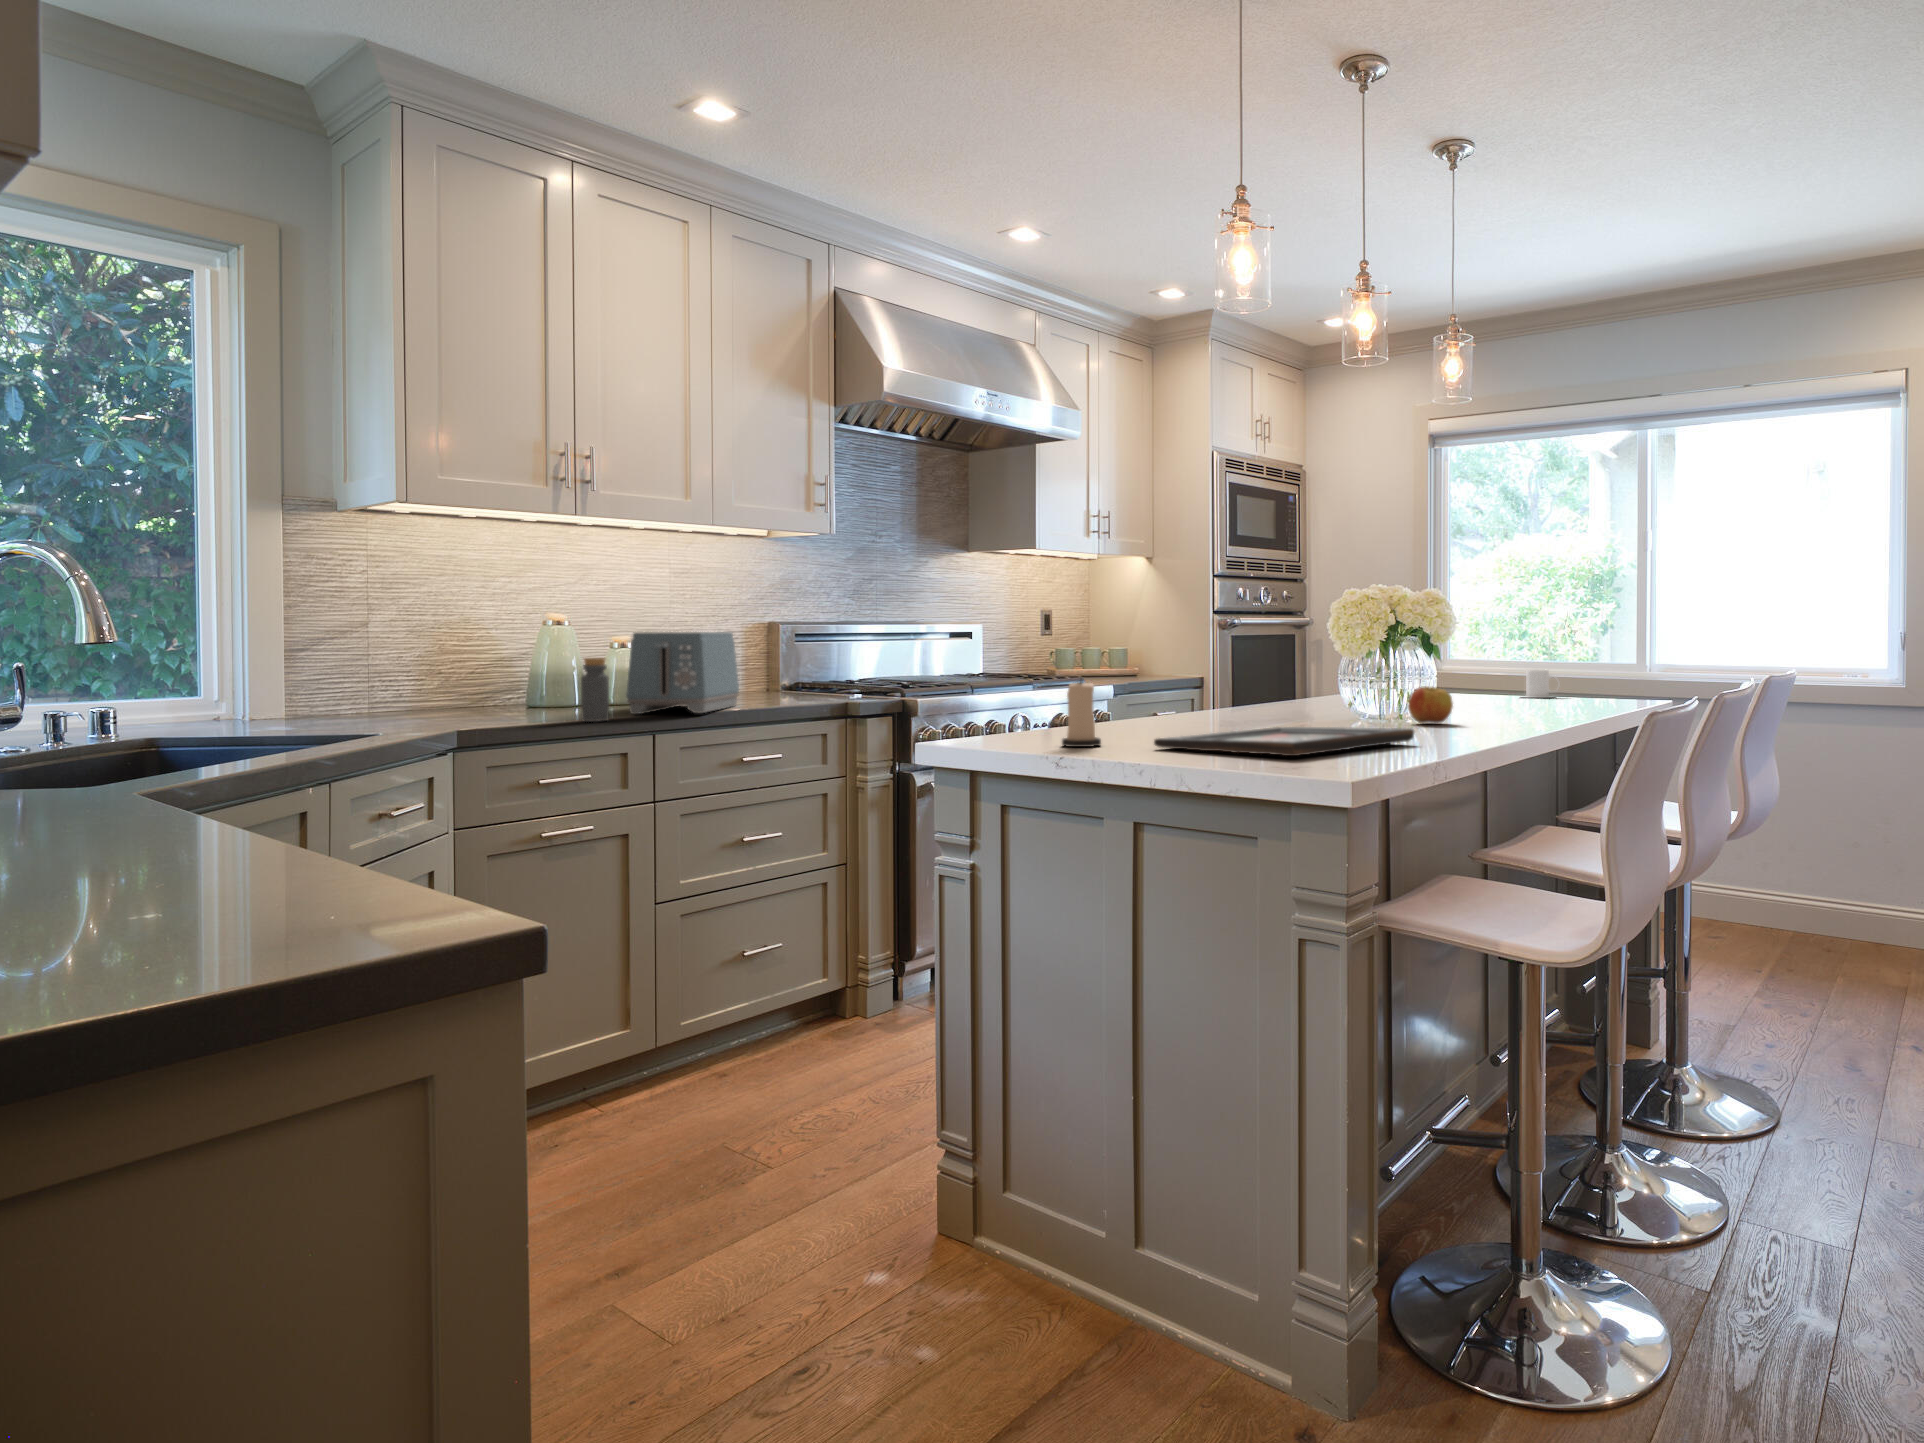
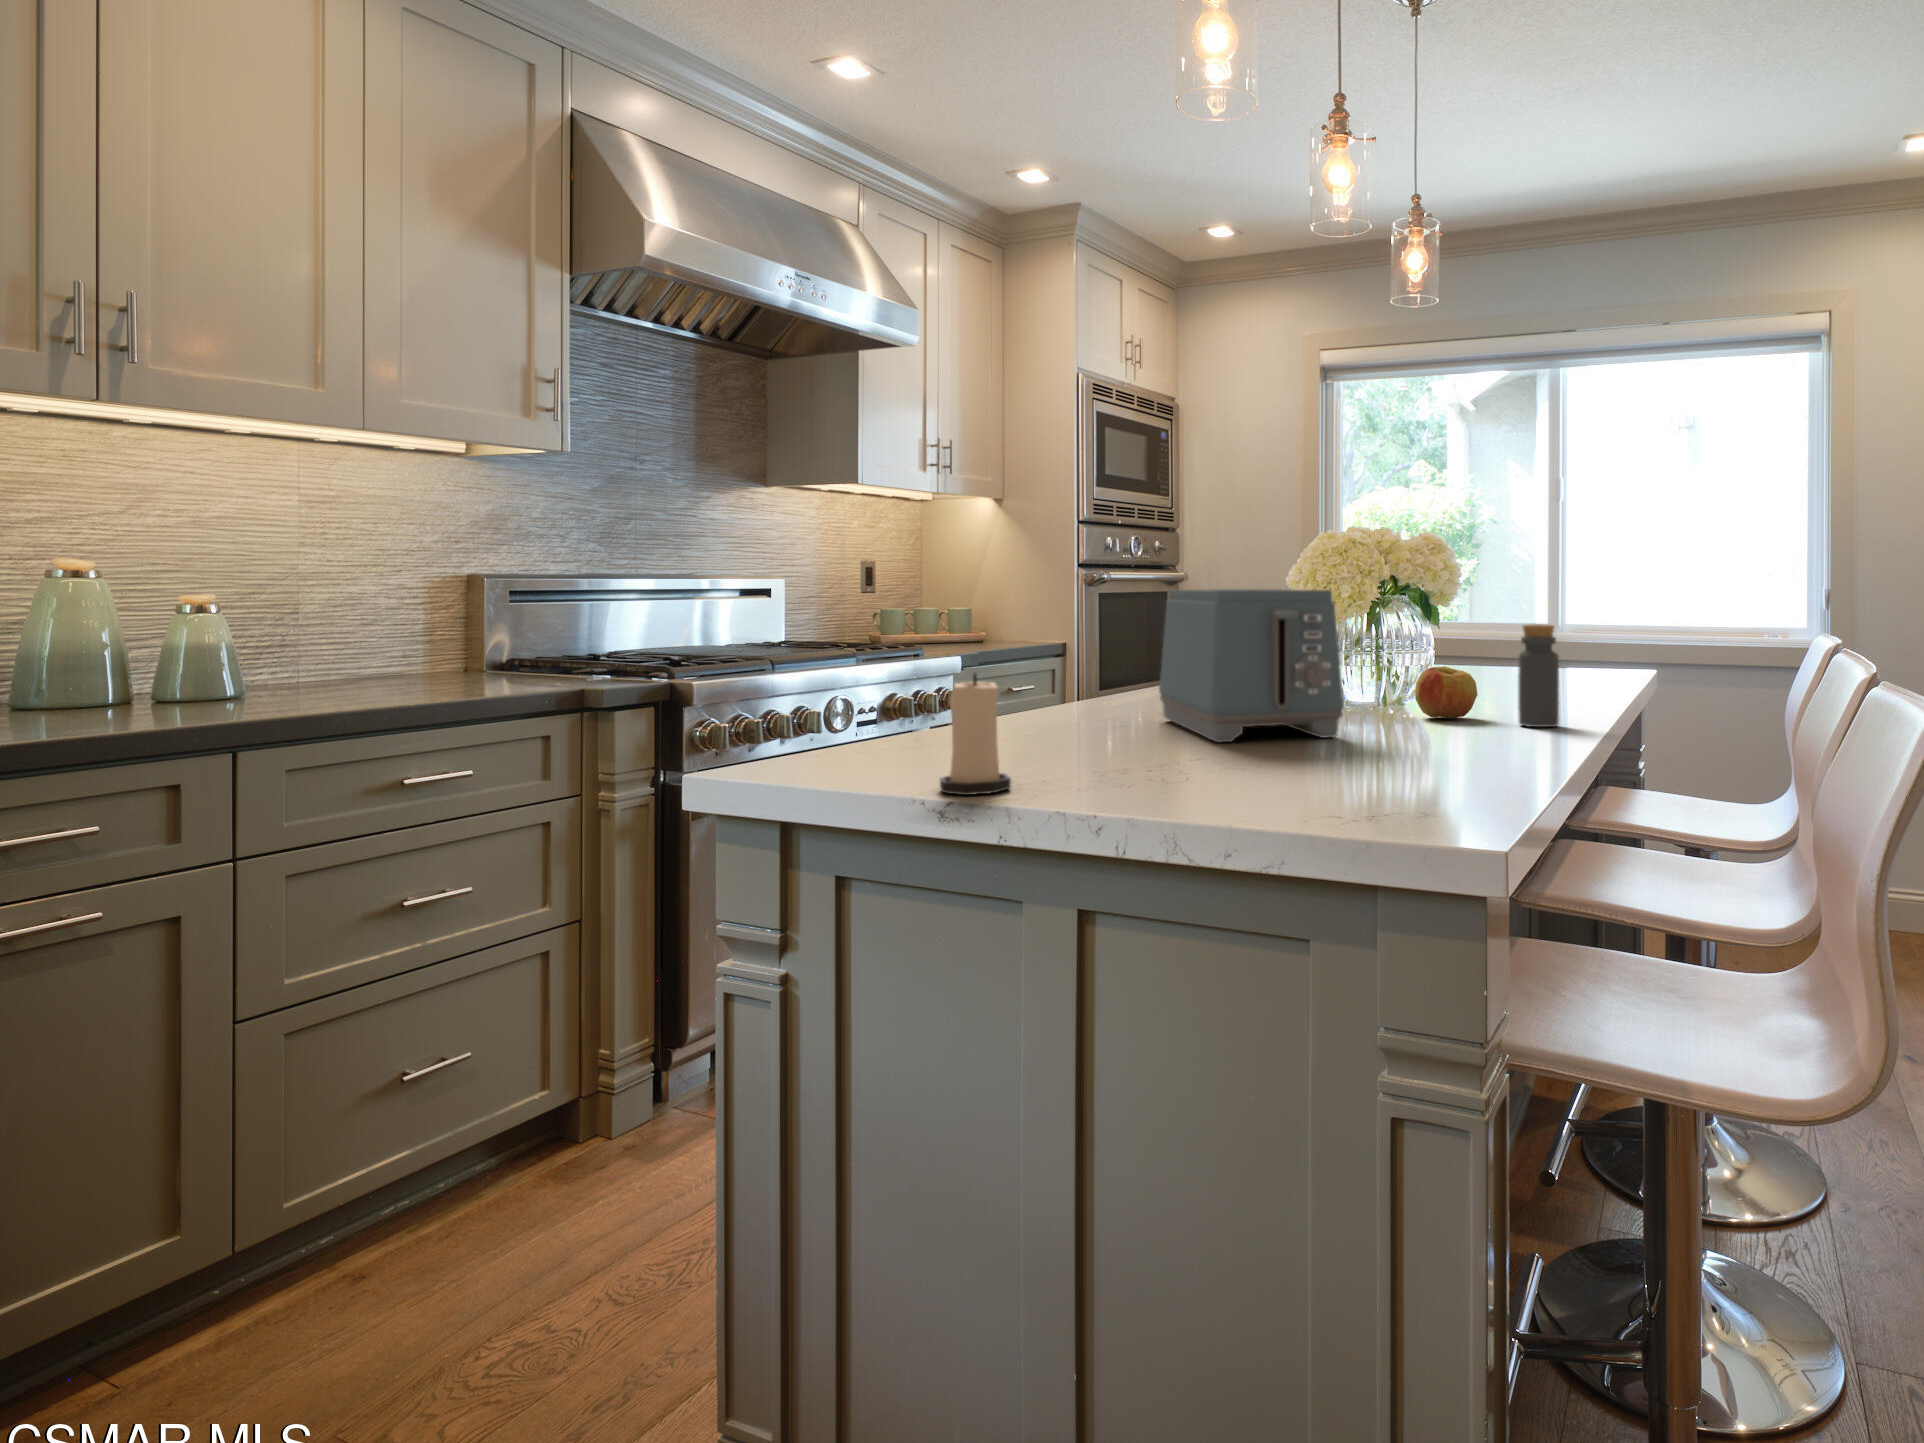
toaster: present [626,632,739,714] -> present [1159,589,1344,742]
bottle: present [581,658,609,722] -> present [1518,624,1559,727]
mug: present [1526,669,1560,698] -> none [1462,633,1510,668]
decorative tray: present [1154,727,1414,756] -> none [1109,739,1509,818]

